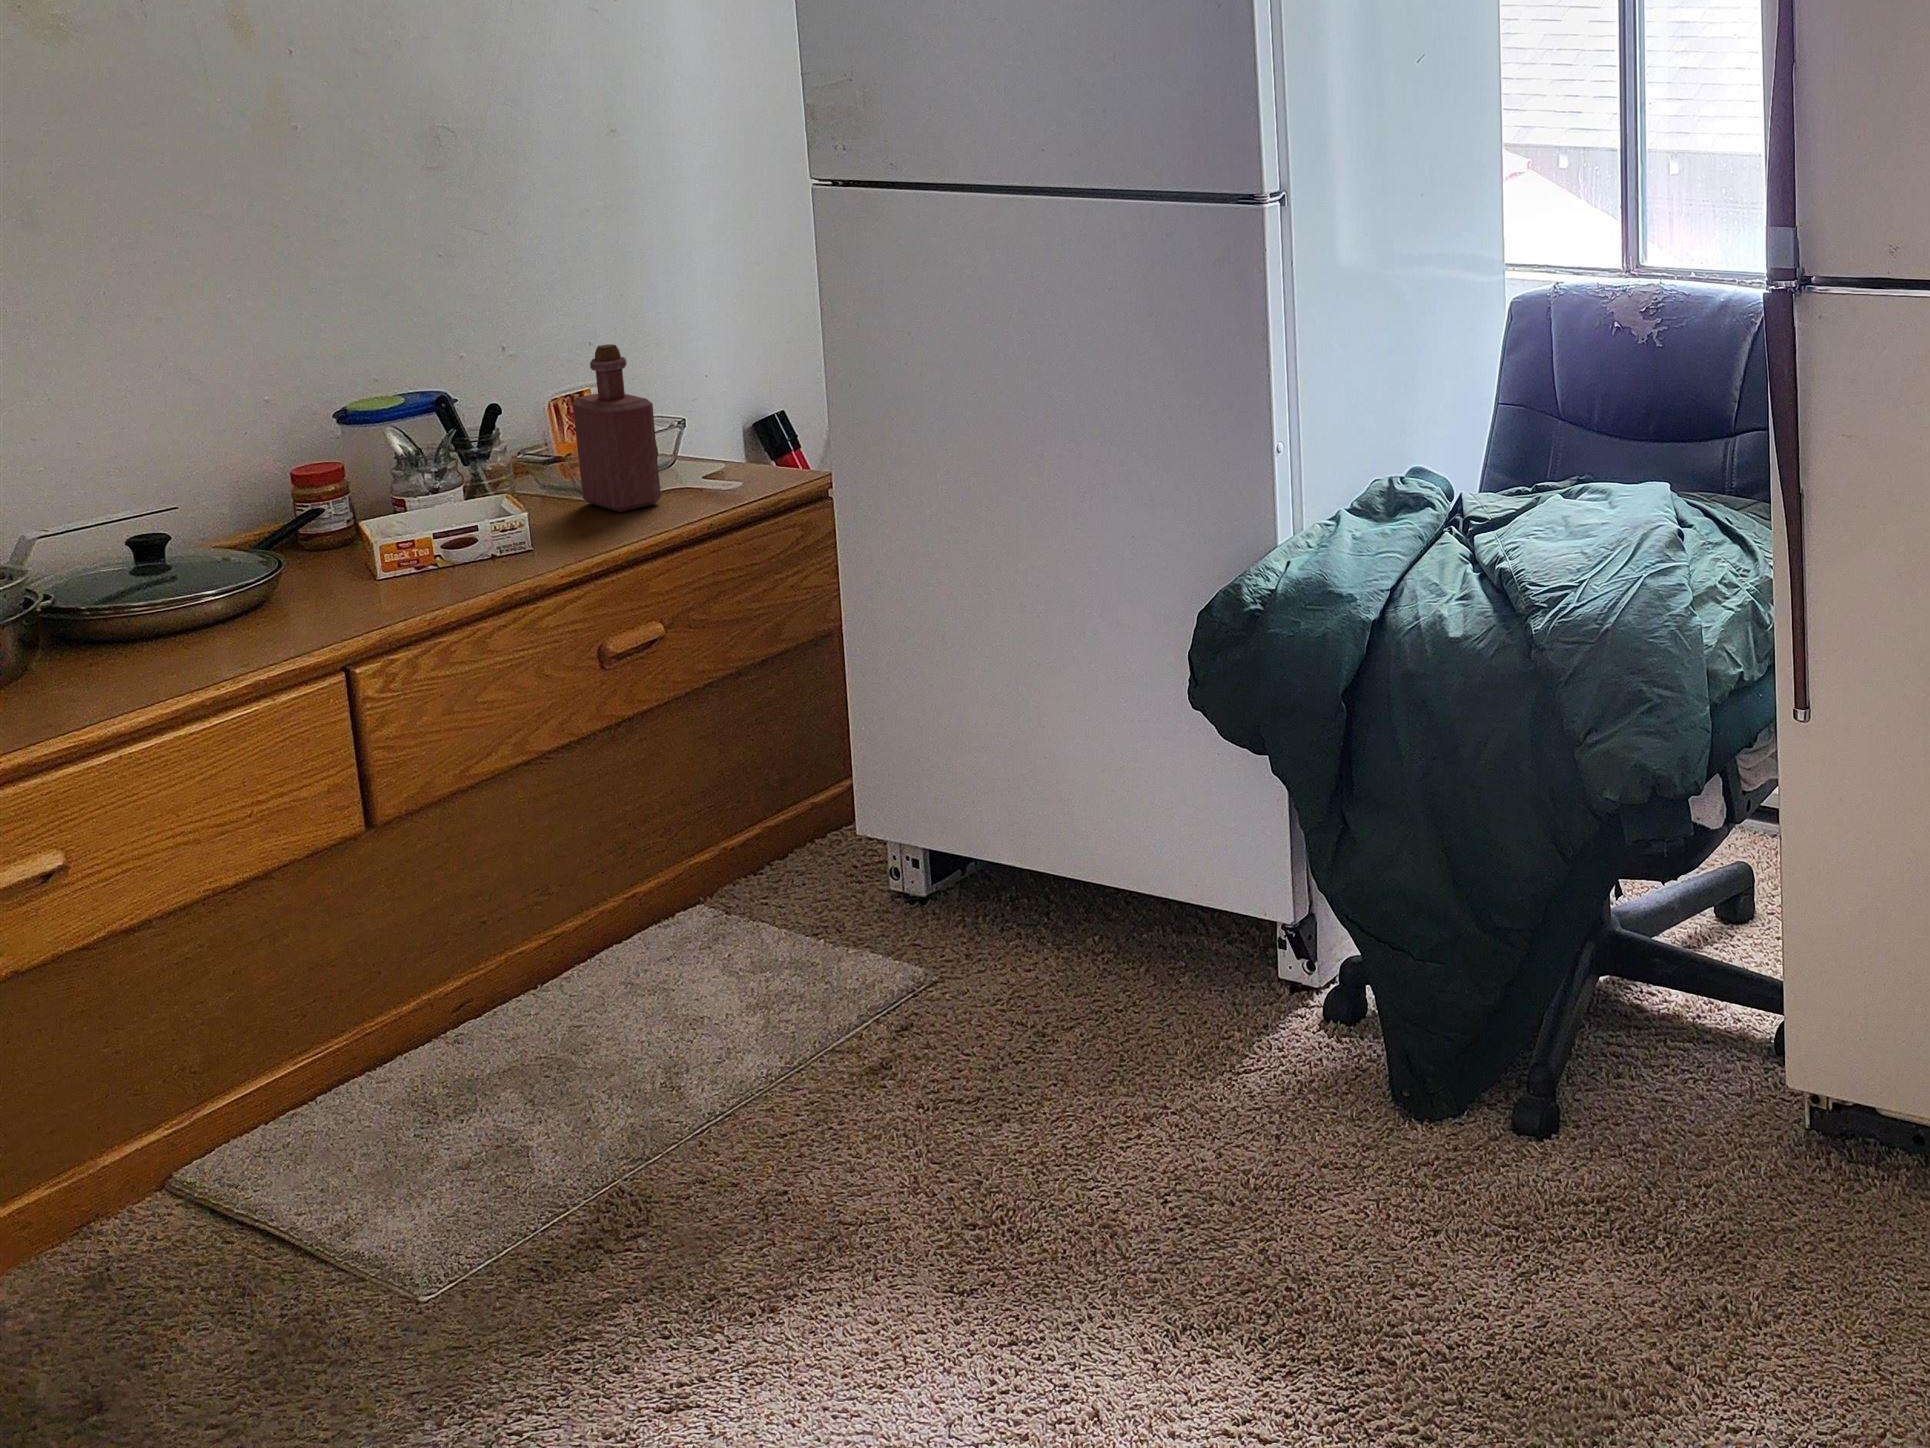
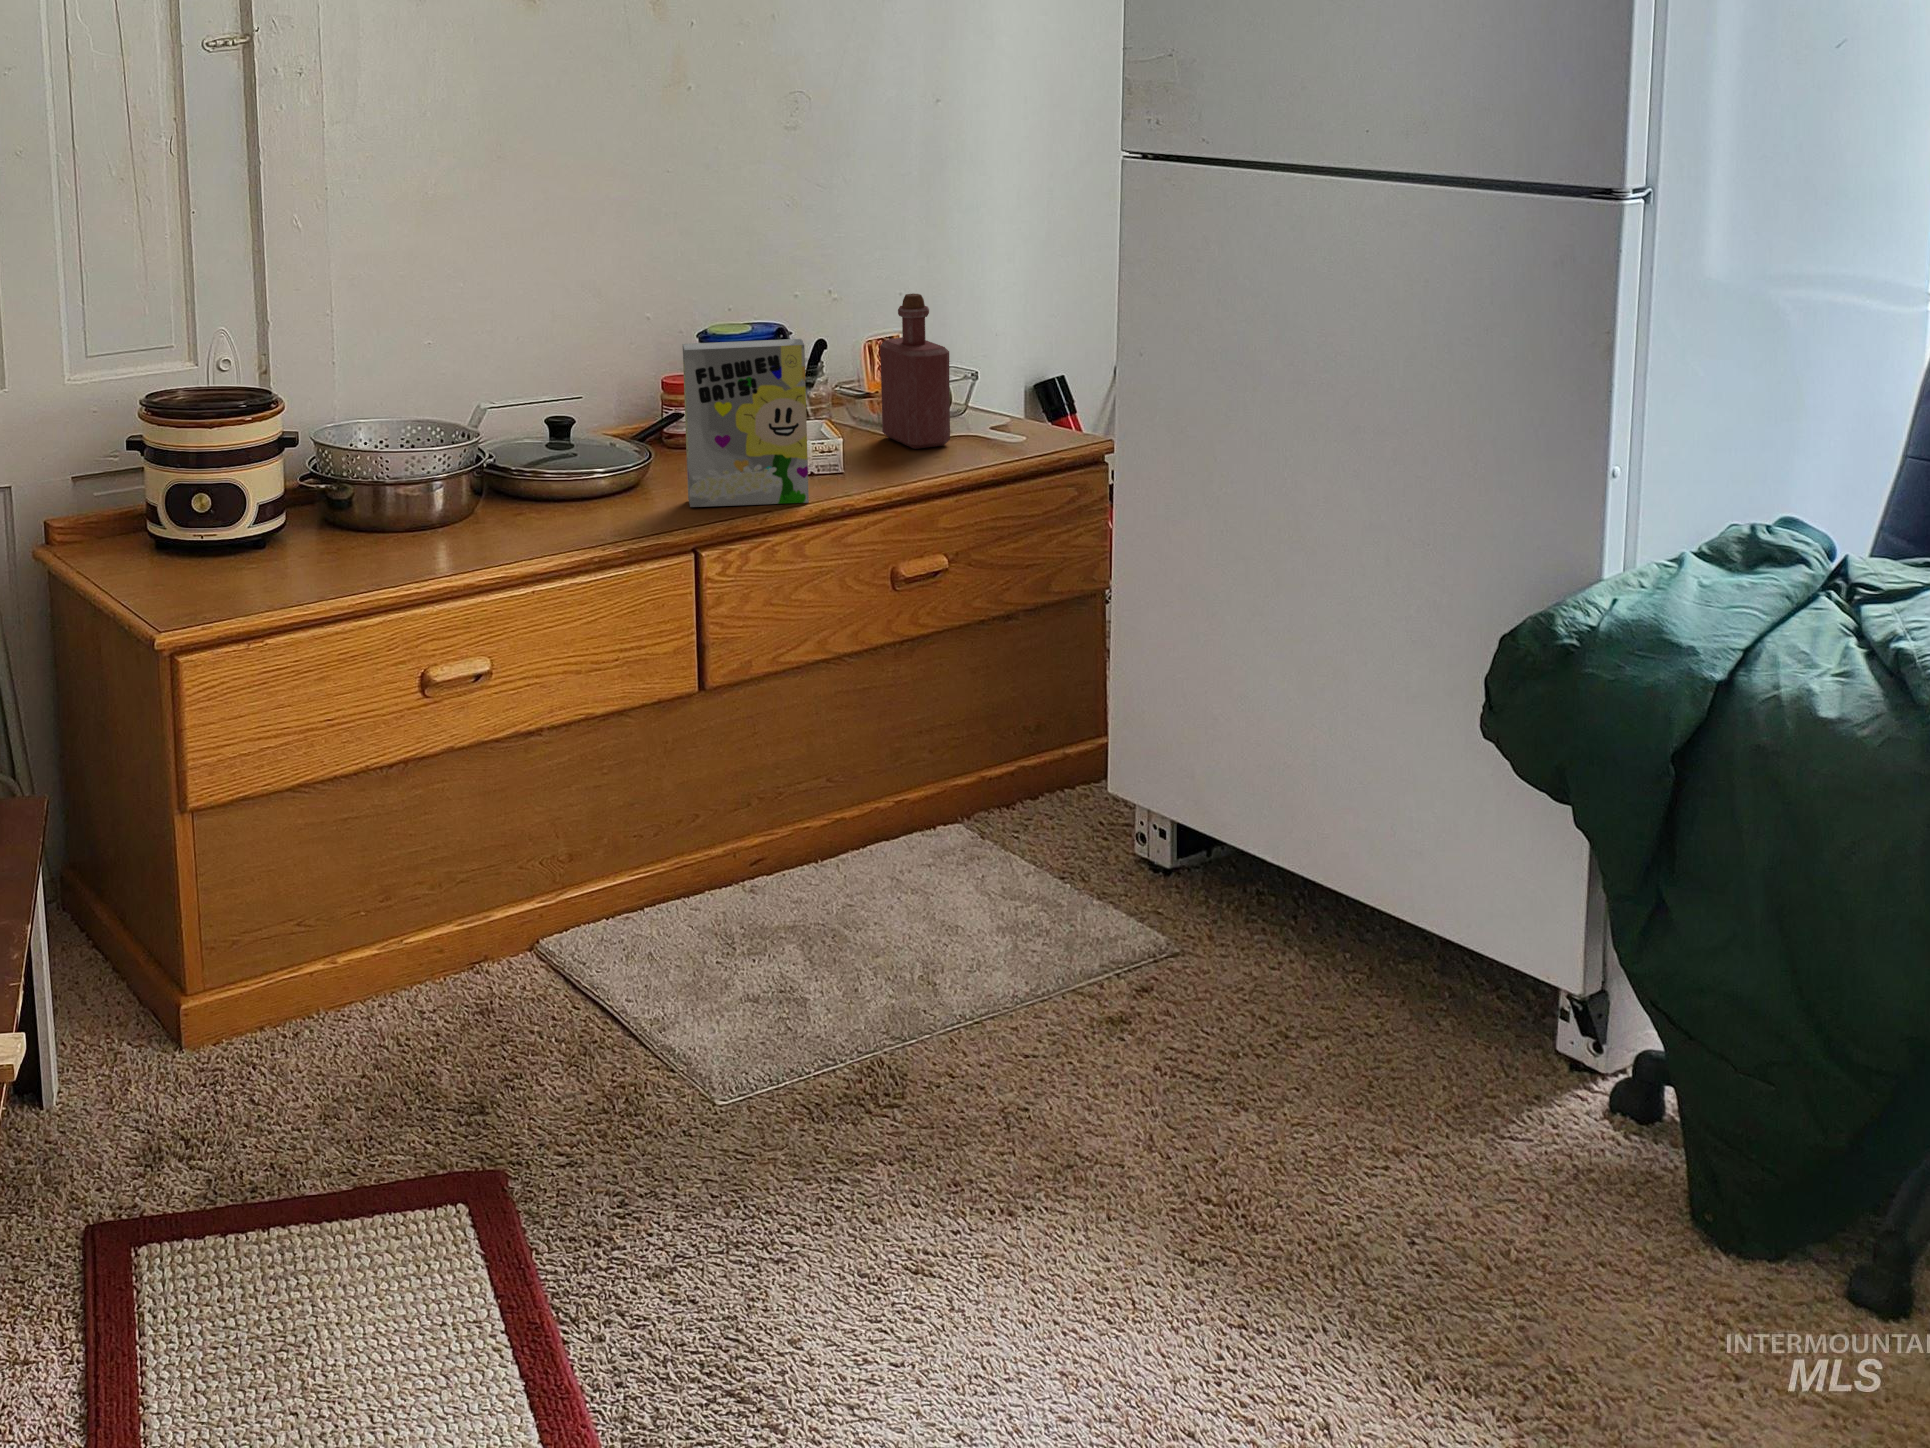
cereal box: none [313,402,493,611] -> present [683,339,809,507]

